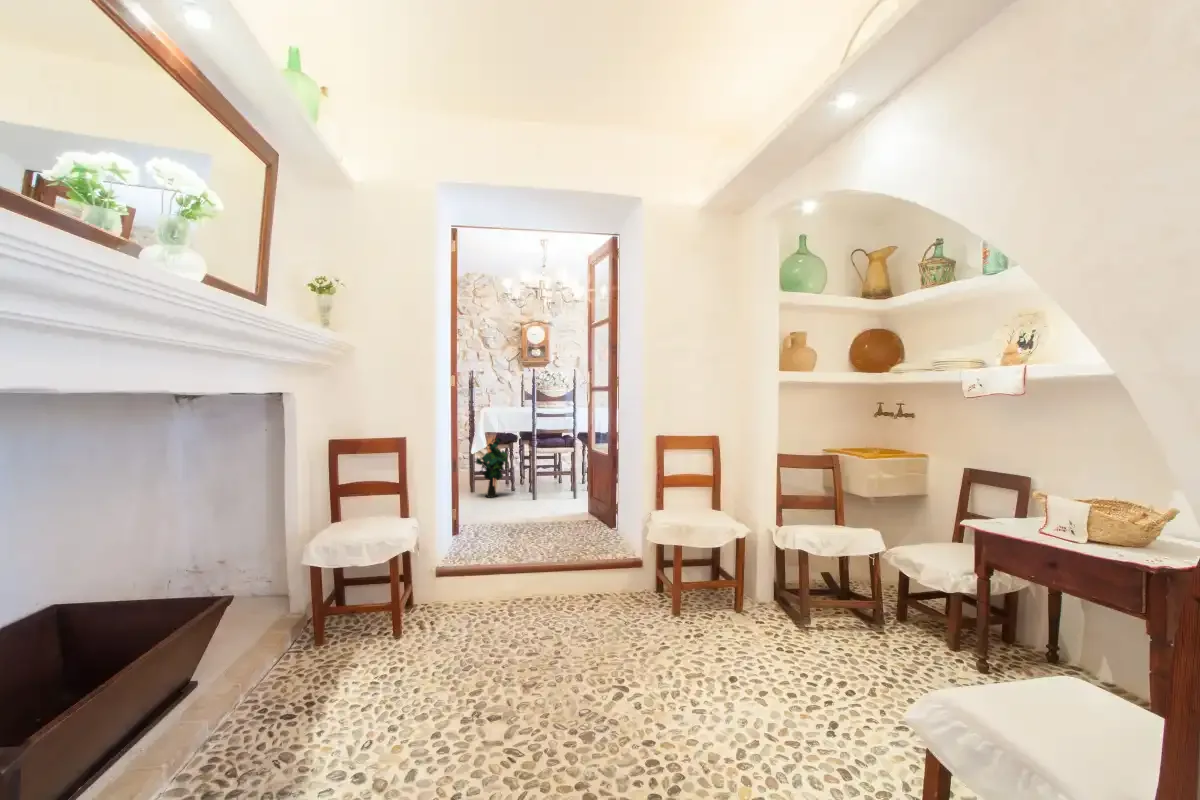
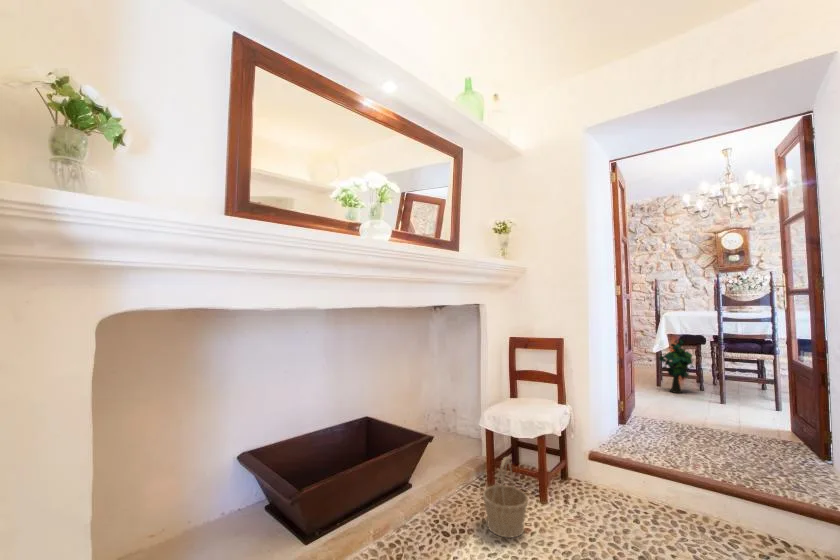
basket: none [333,590,396,688] -> present [483,457,528,538]

